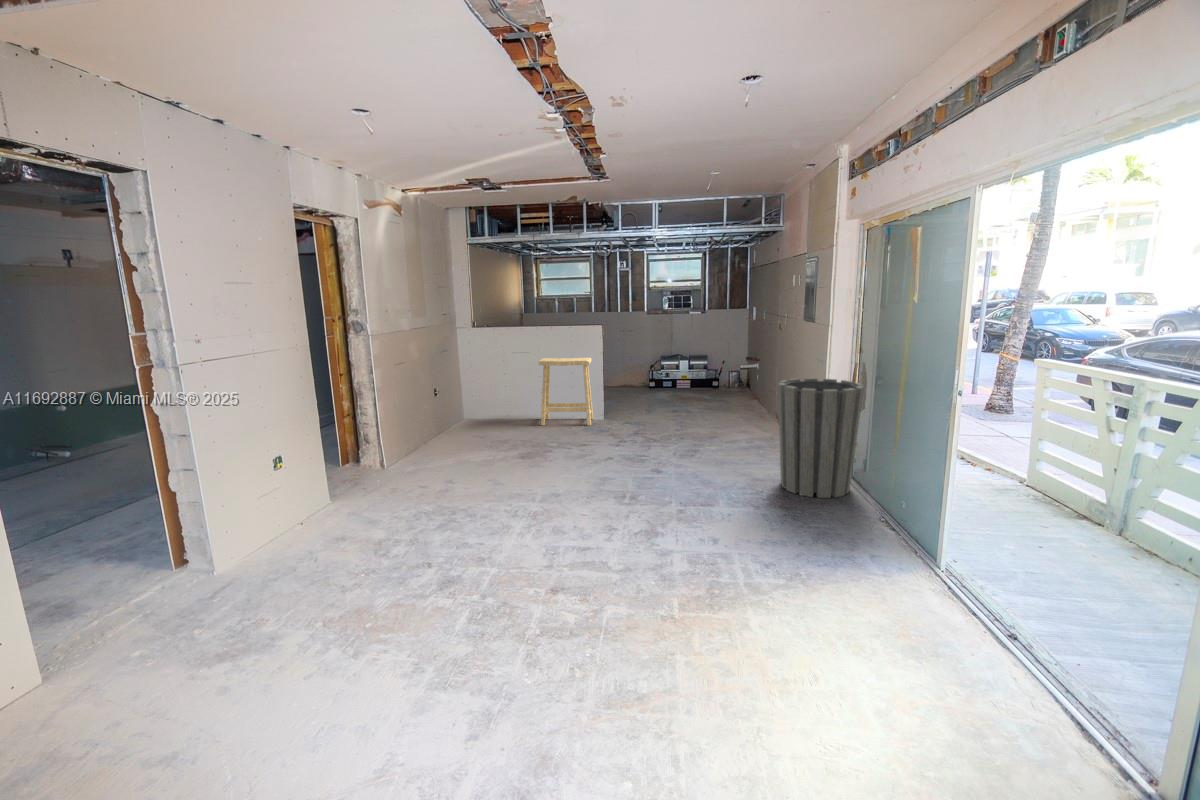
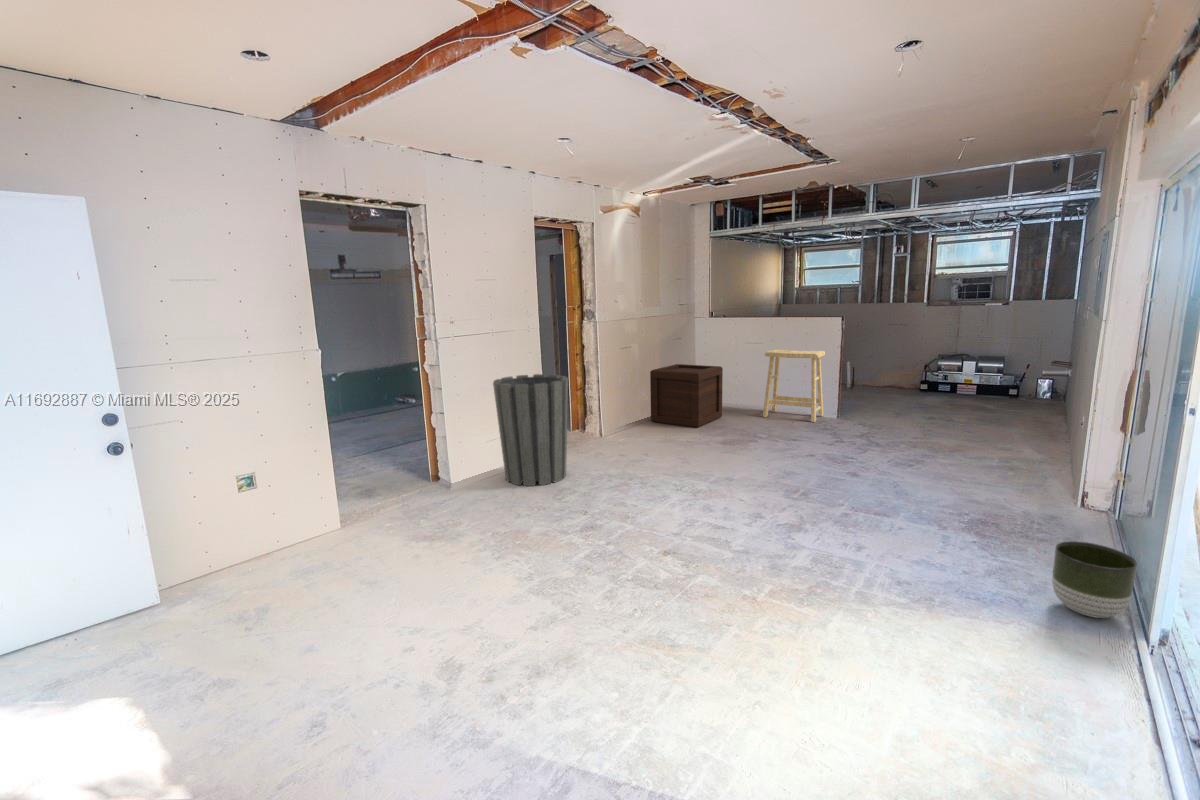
wooden crate: none [425,378,502,444] -> present [650,364,723,428]
trash can: present [778,378,864,498] -> present [493,374,568,486]
planter: none [864,499,919,556] -> present [1052,541,1137,618]

